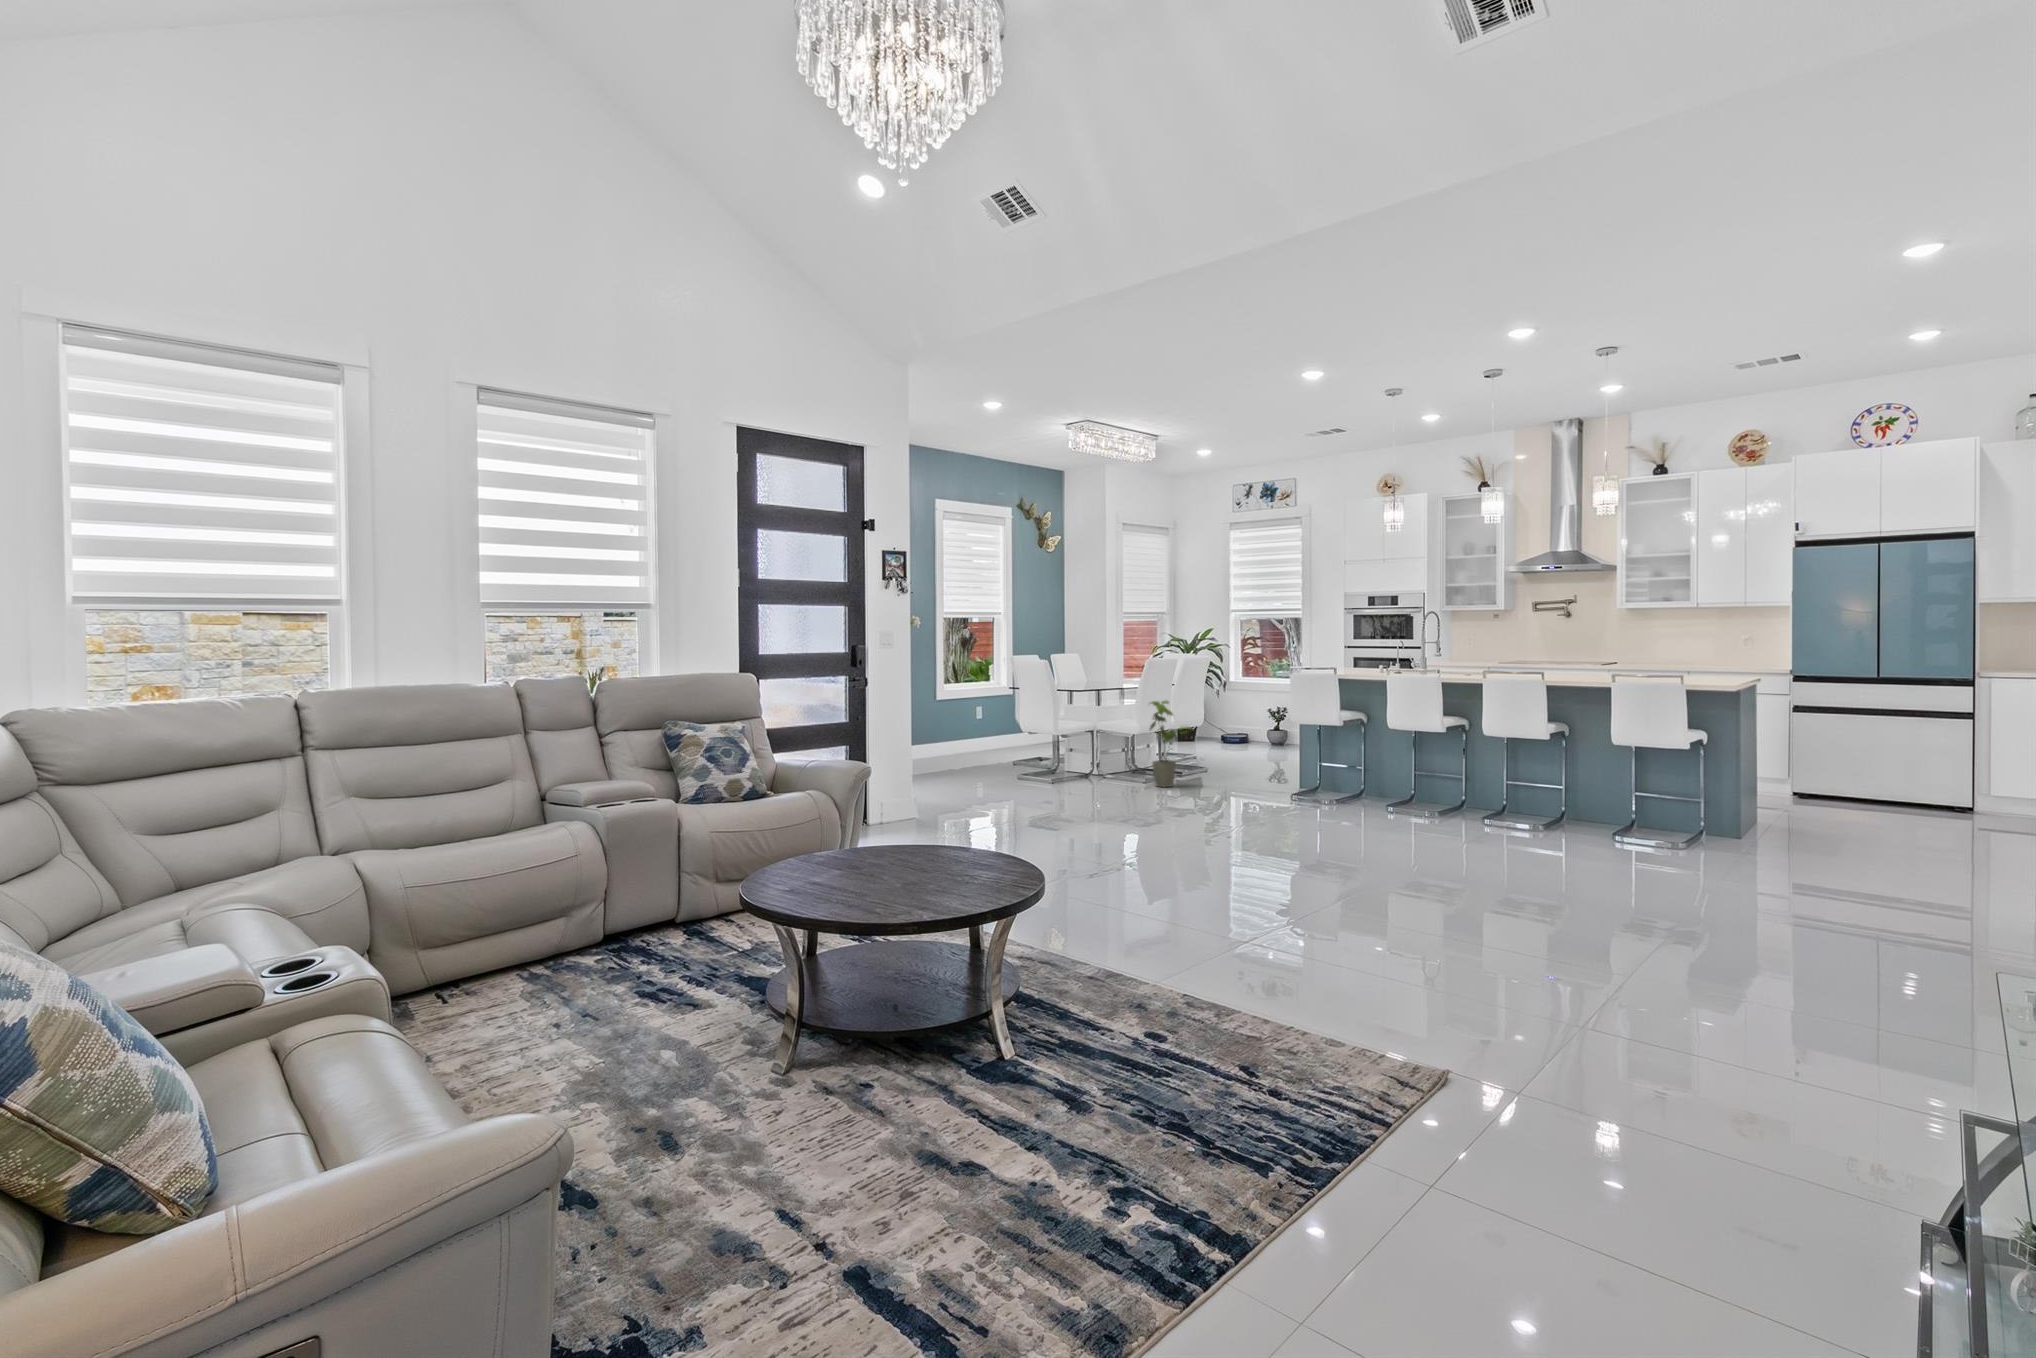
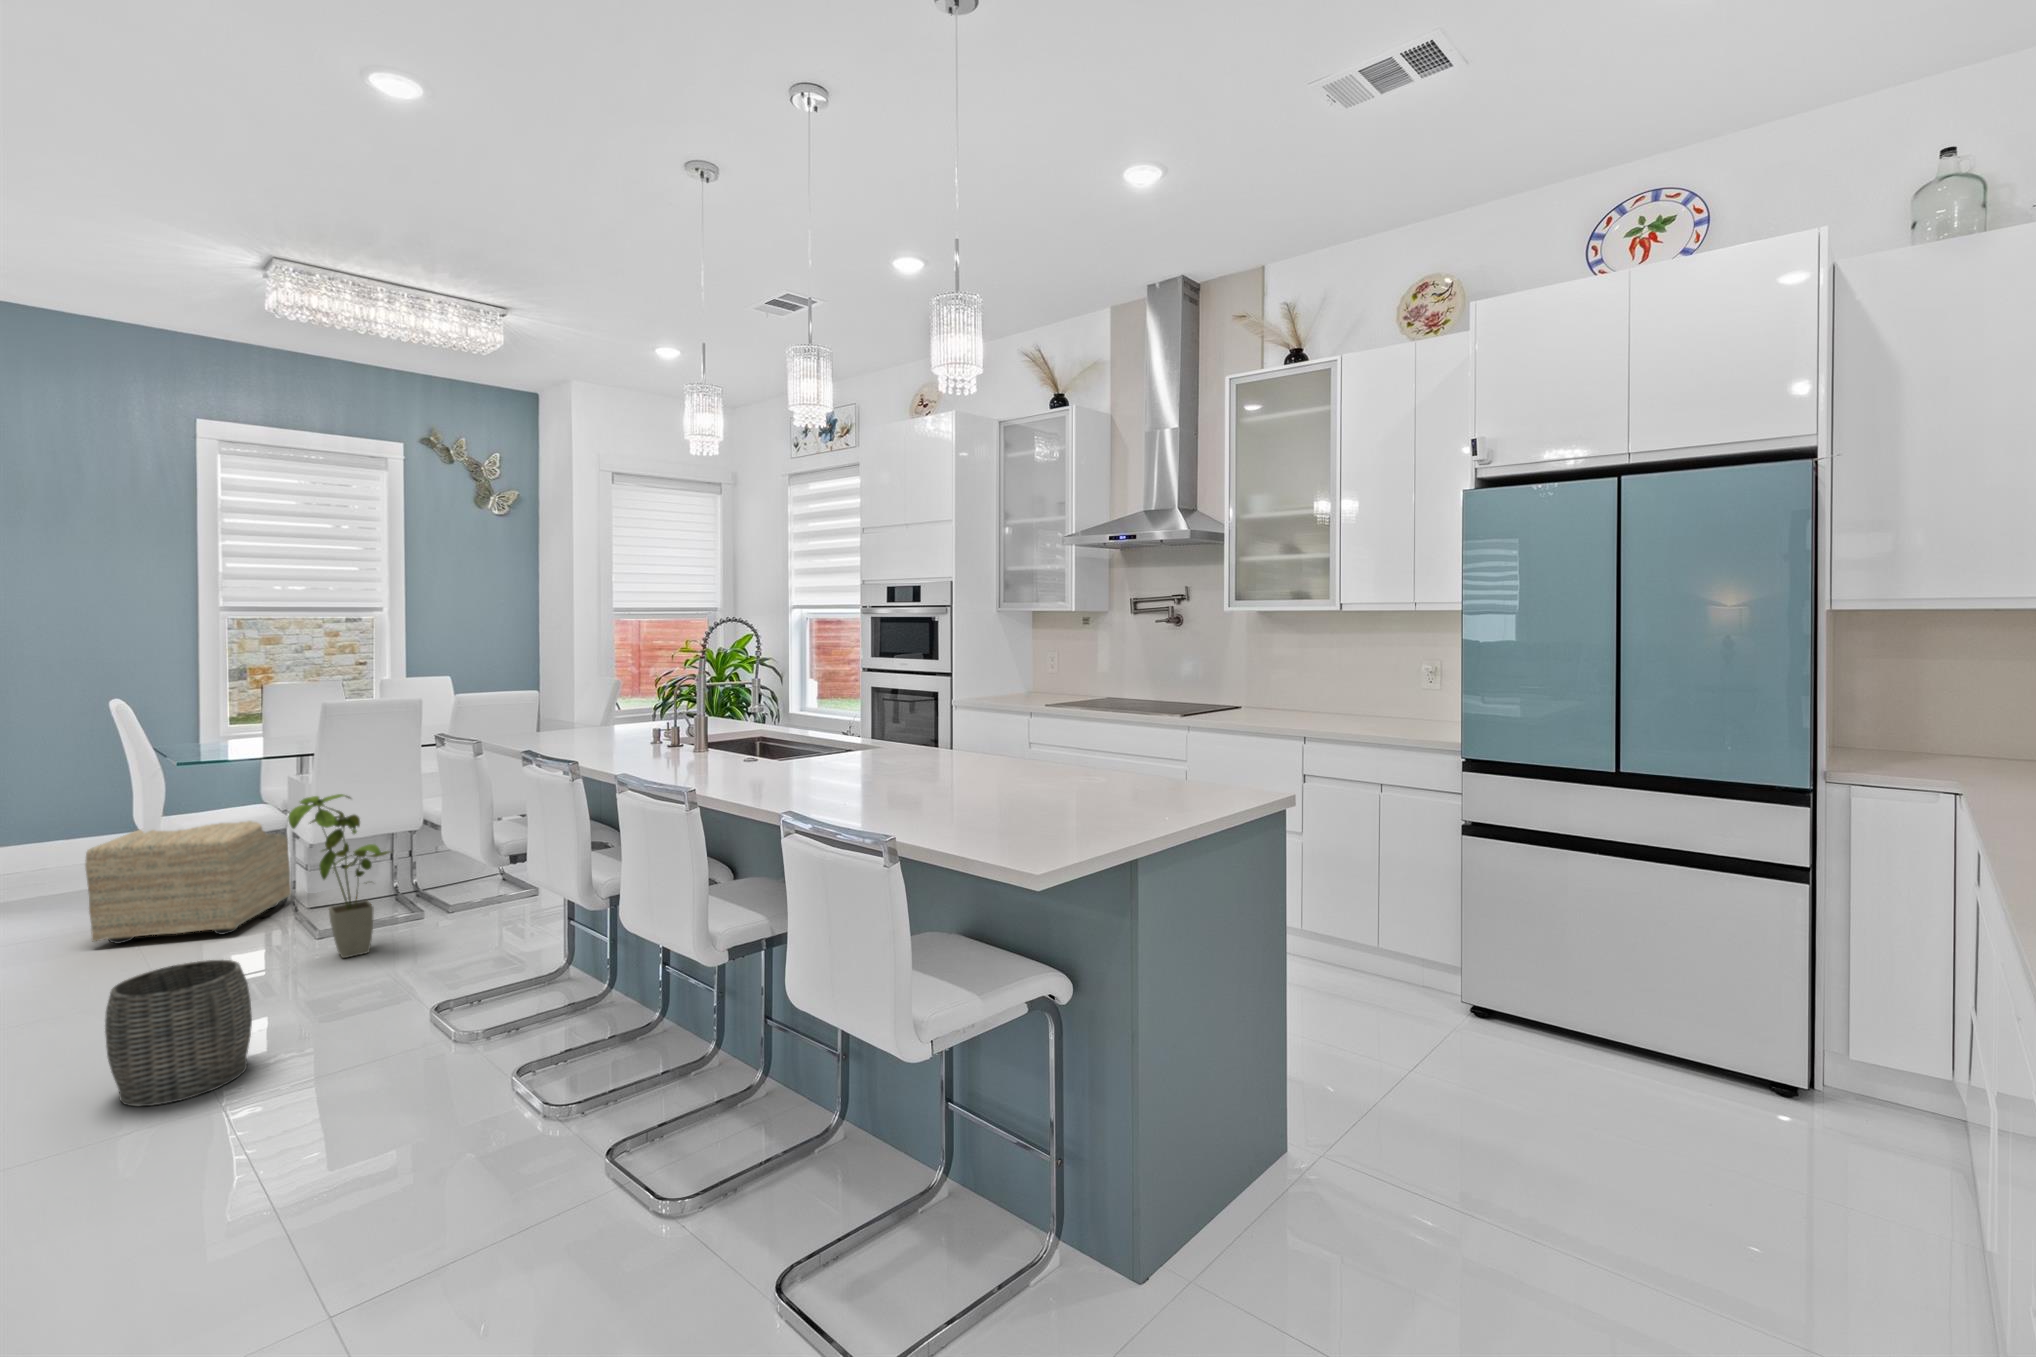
ottoman: none [1000,723,1076,783] -> present [85,821,291,944]
woven basket: none [1198,762,1248,817] -> present [105,960,252,1106]

